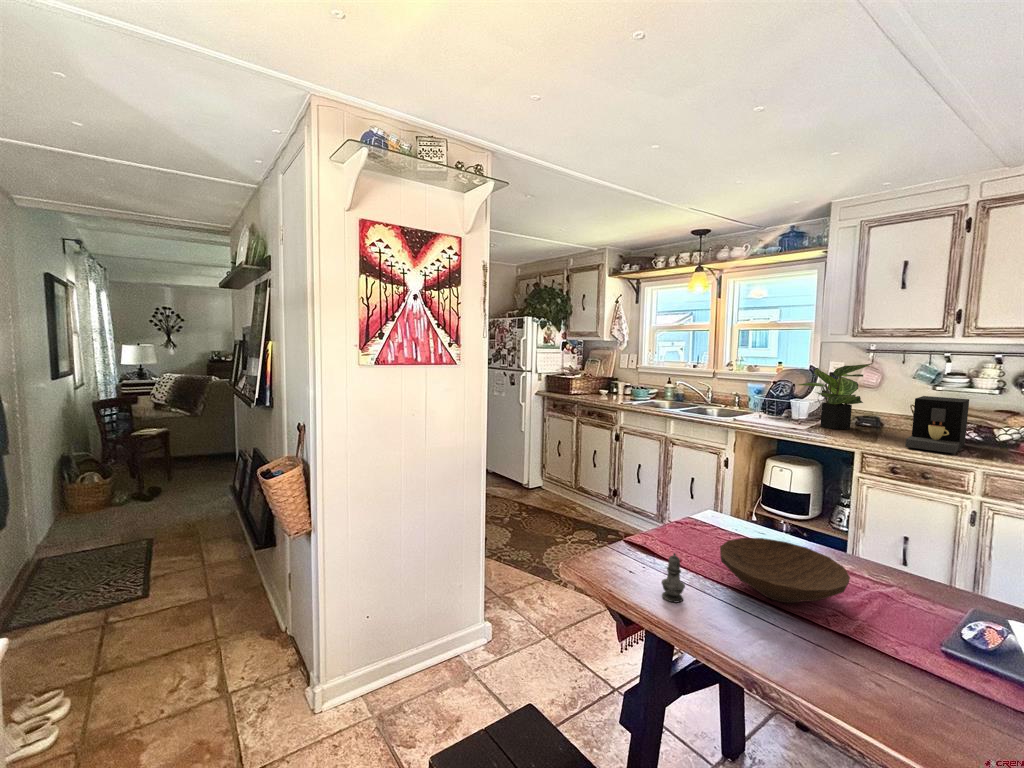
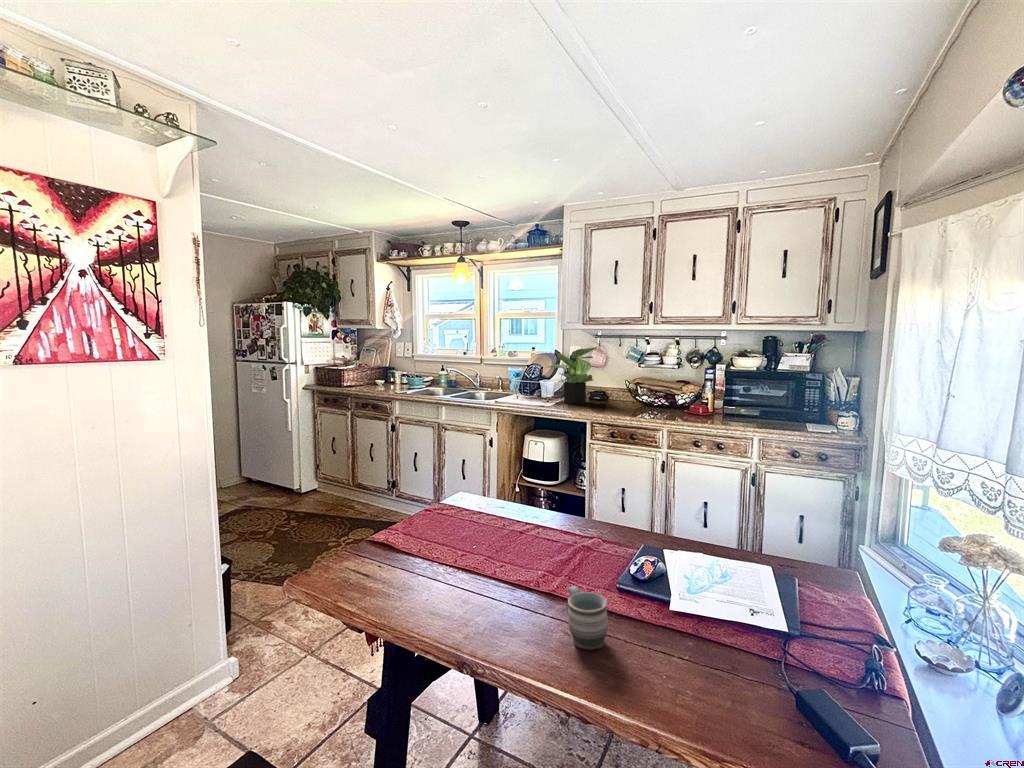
coffee maker: present [905,396,969,454] -> none [619,372,660,418]
wooden bowl: present [720,538,850,603] -> none [451,514,556,572]
salt shaker: present [662,553,685,602] -> none [392,547,415,597]
mug: none [879,636,947,718] -> present [566,586,608,650]

